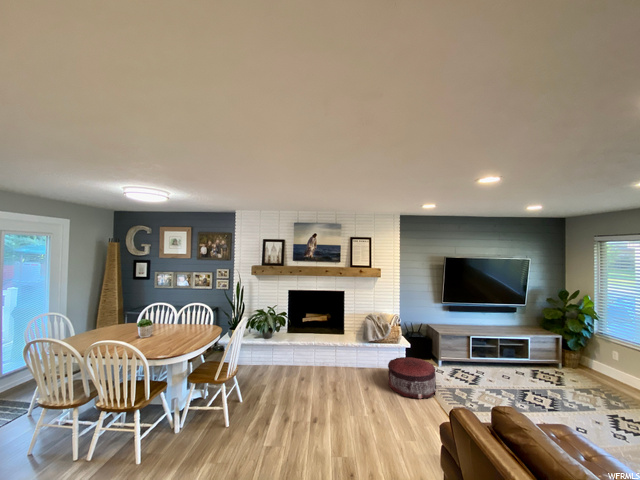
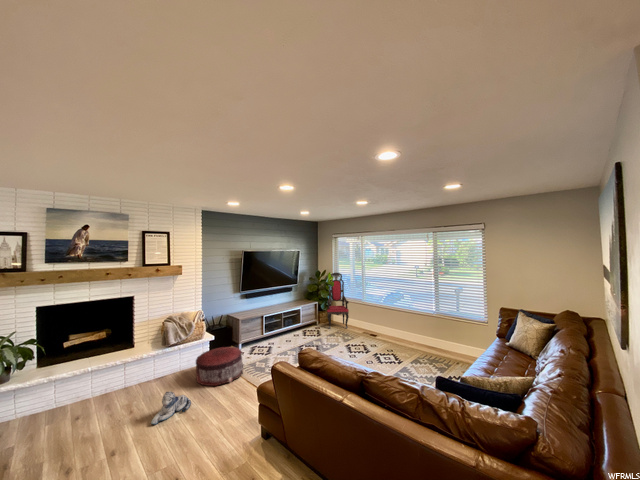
armchair: none [578,297,626,390] -> present [327,273,349,329]
plush toy: none [344,383,379,409] -> present [151,391,191,424]

